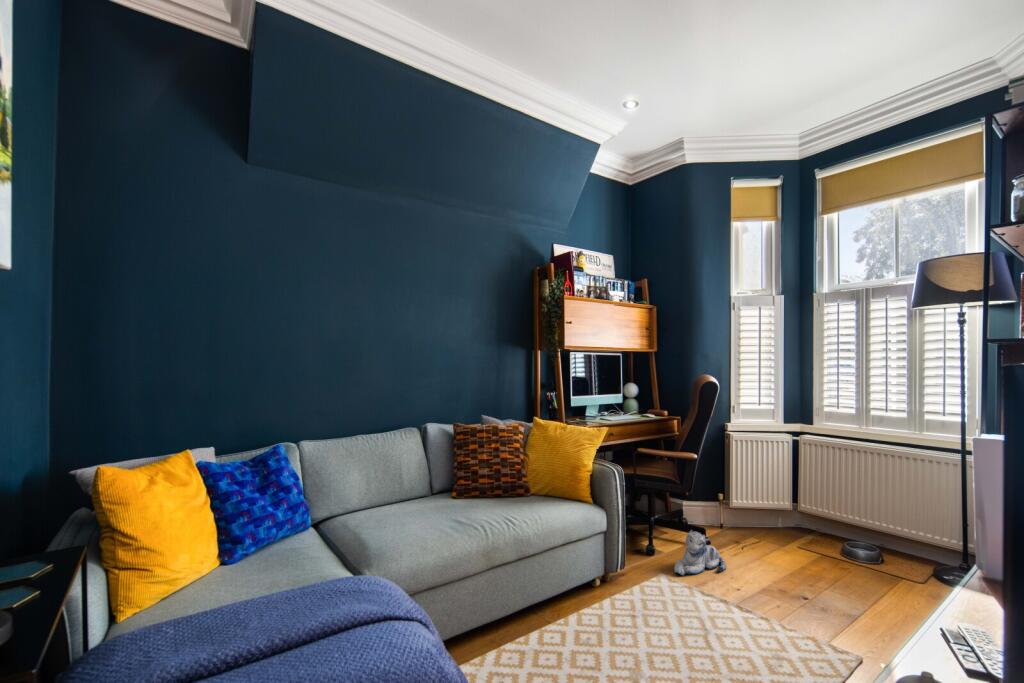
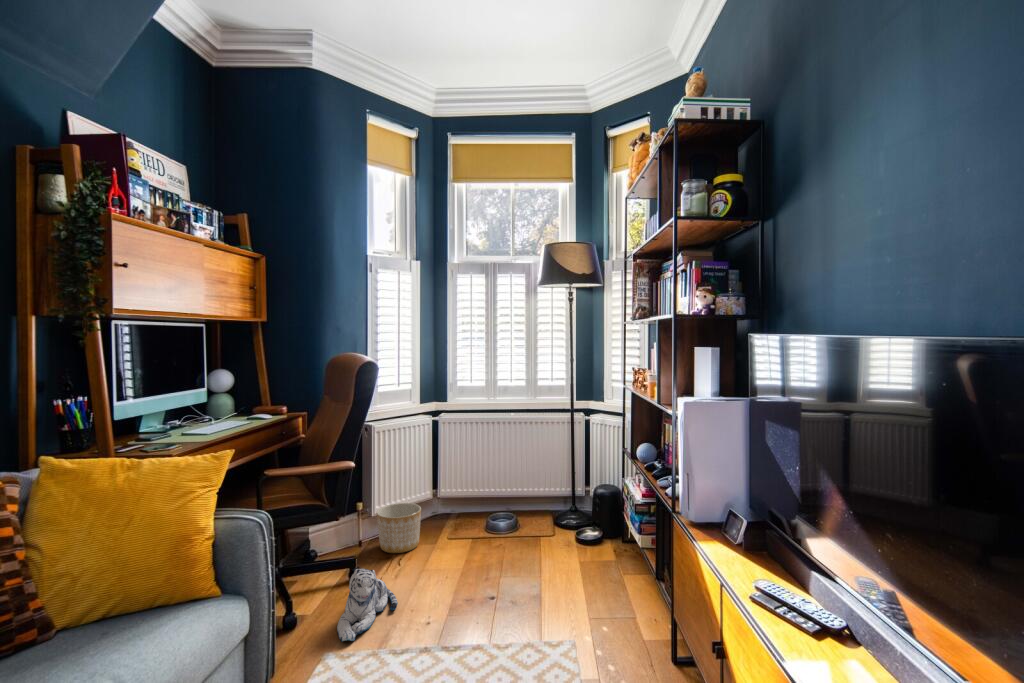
planter: none [732,502,772,543] -> present [377,503,421,553]

